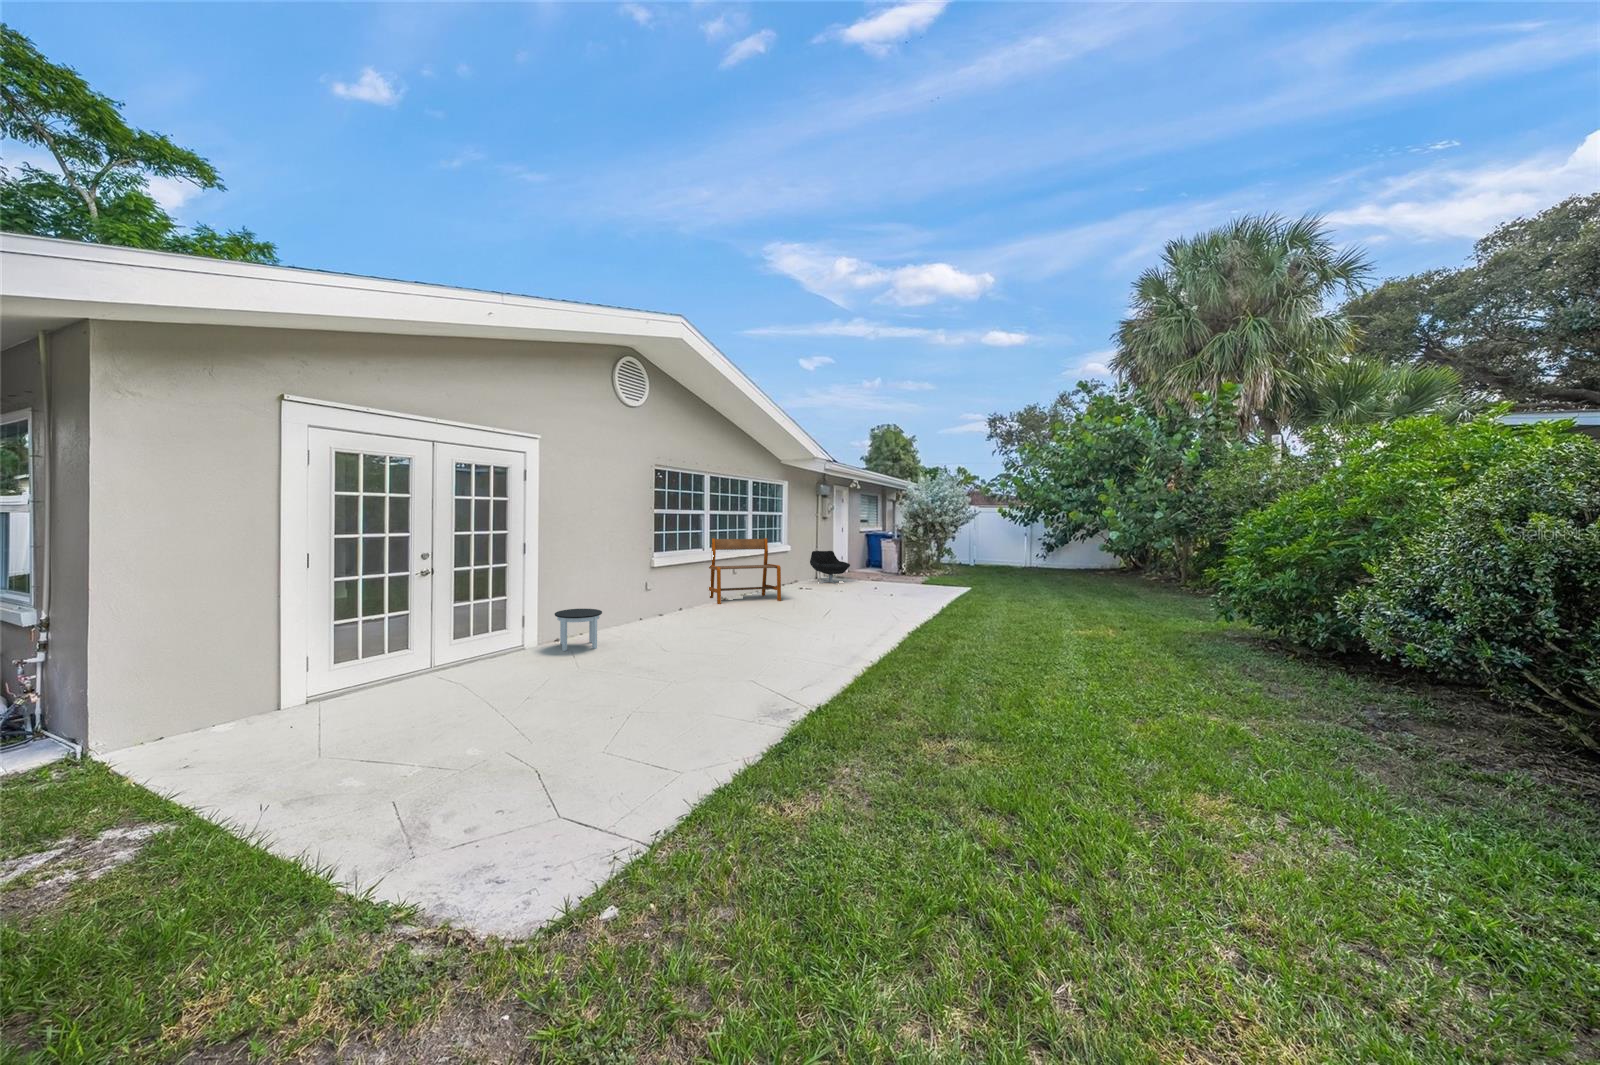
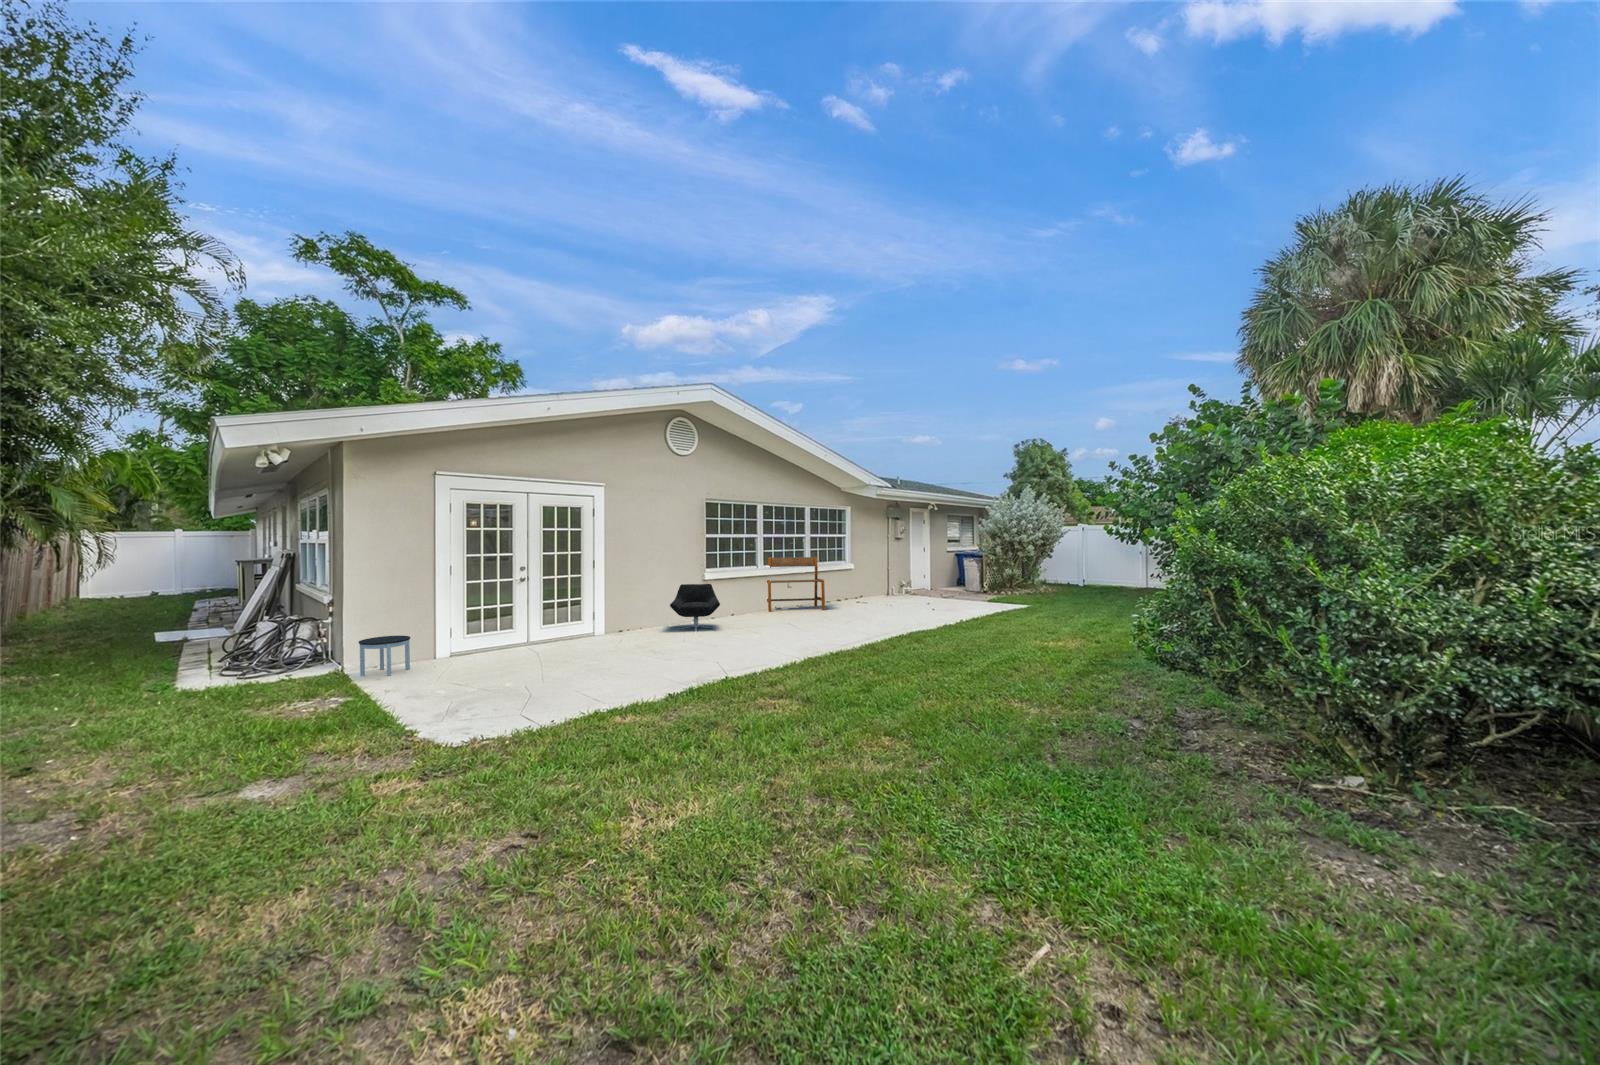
lounge chair: present [810,551,850,584] -> present [670,584,720,632]
round table: present [555,609,602,651] -> present [359,636,410,676]

